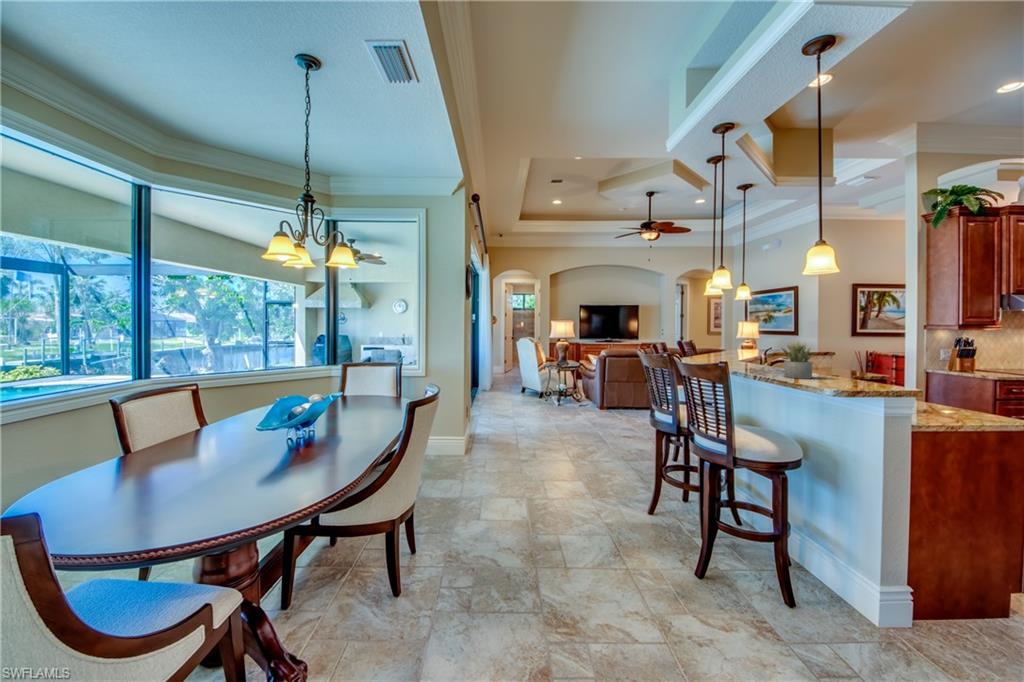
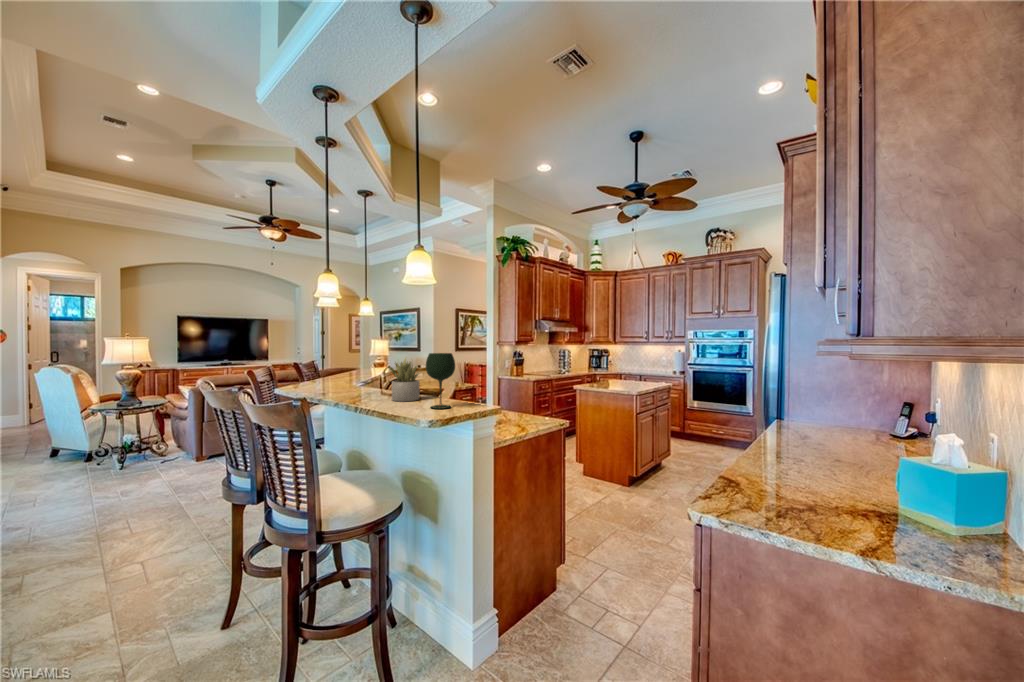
wine glass: none [823,338,856,386] -> present [426,353,455,409]

